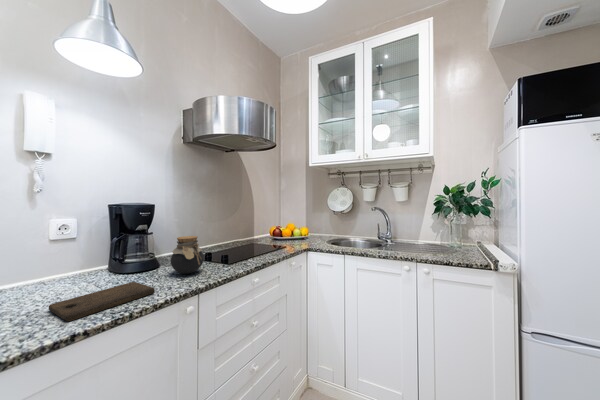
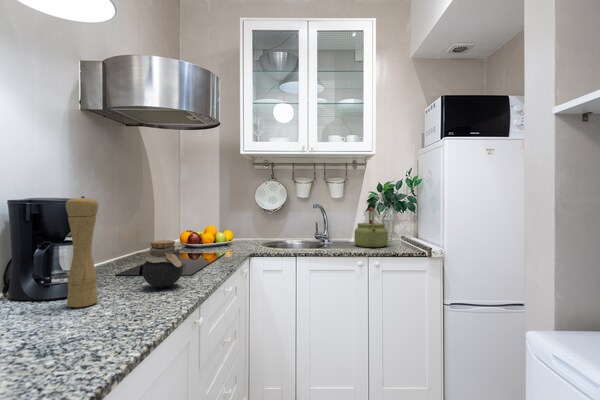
pepper mill: none [103,202,128,284] -> present [66,196,99,307]
kettle: none [413,211,451,252] -> present [354,207,388,247]
cutting board: present [49,282,155,321] -> none [76,298,173,333]

